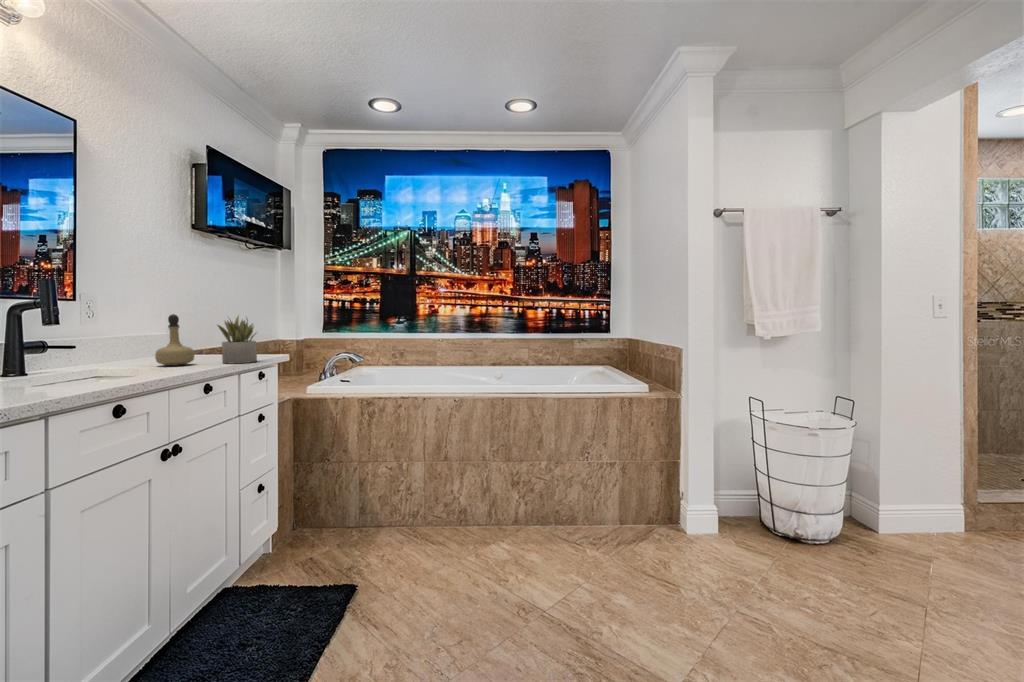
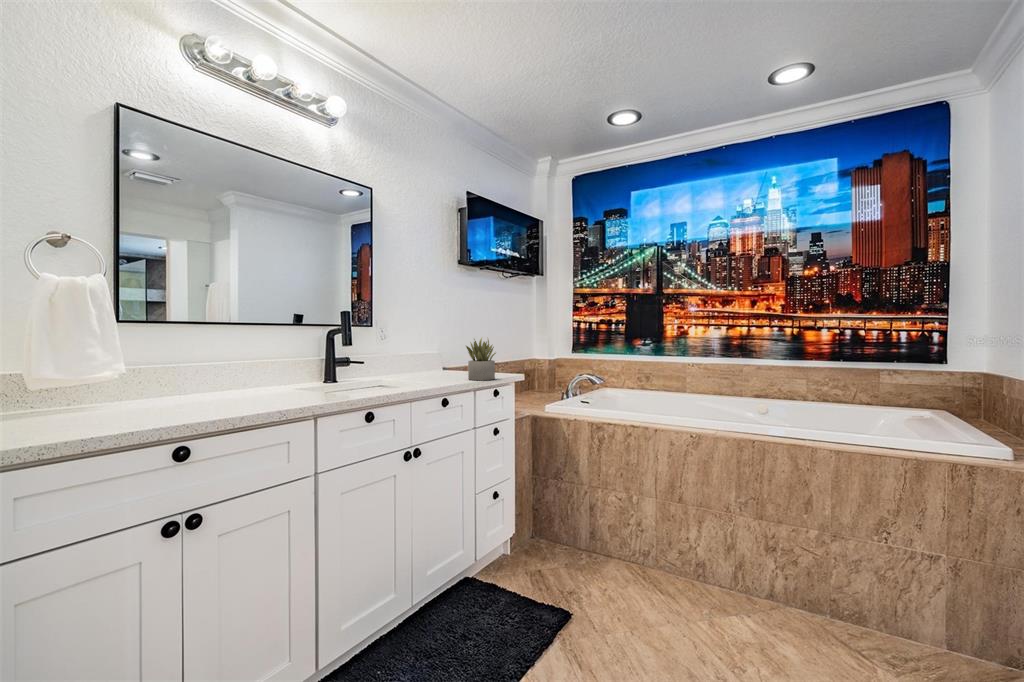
perfume bottle: present [155,314,194,366] -> none [422,337,449,379]

